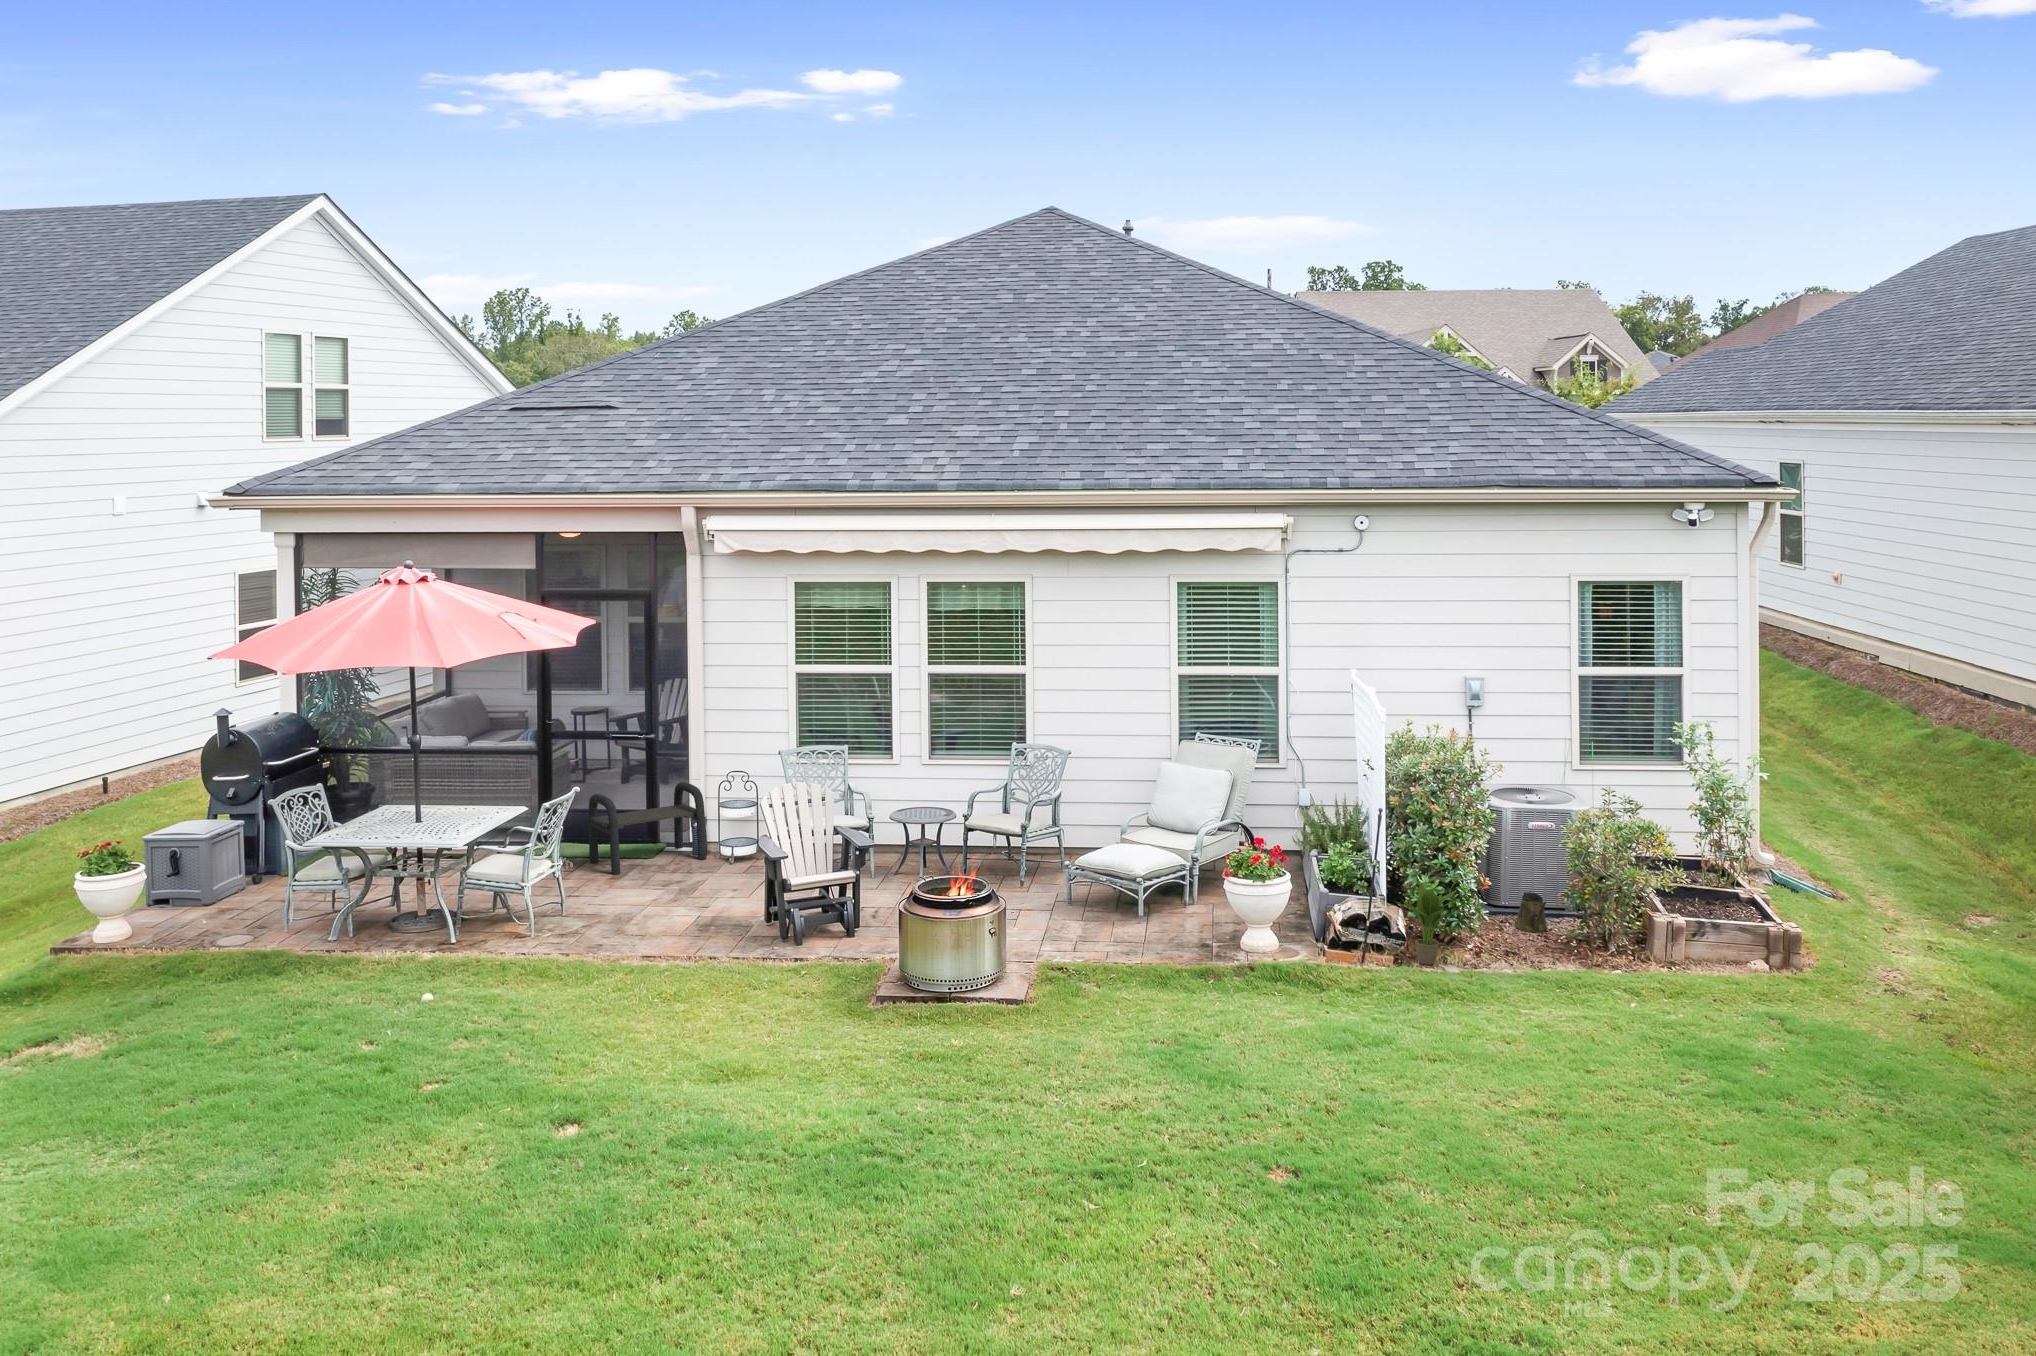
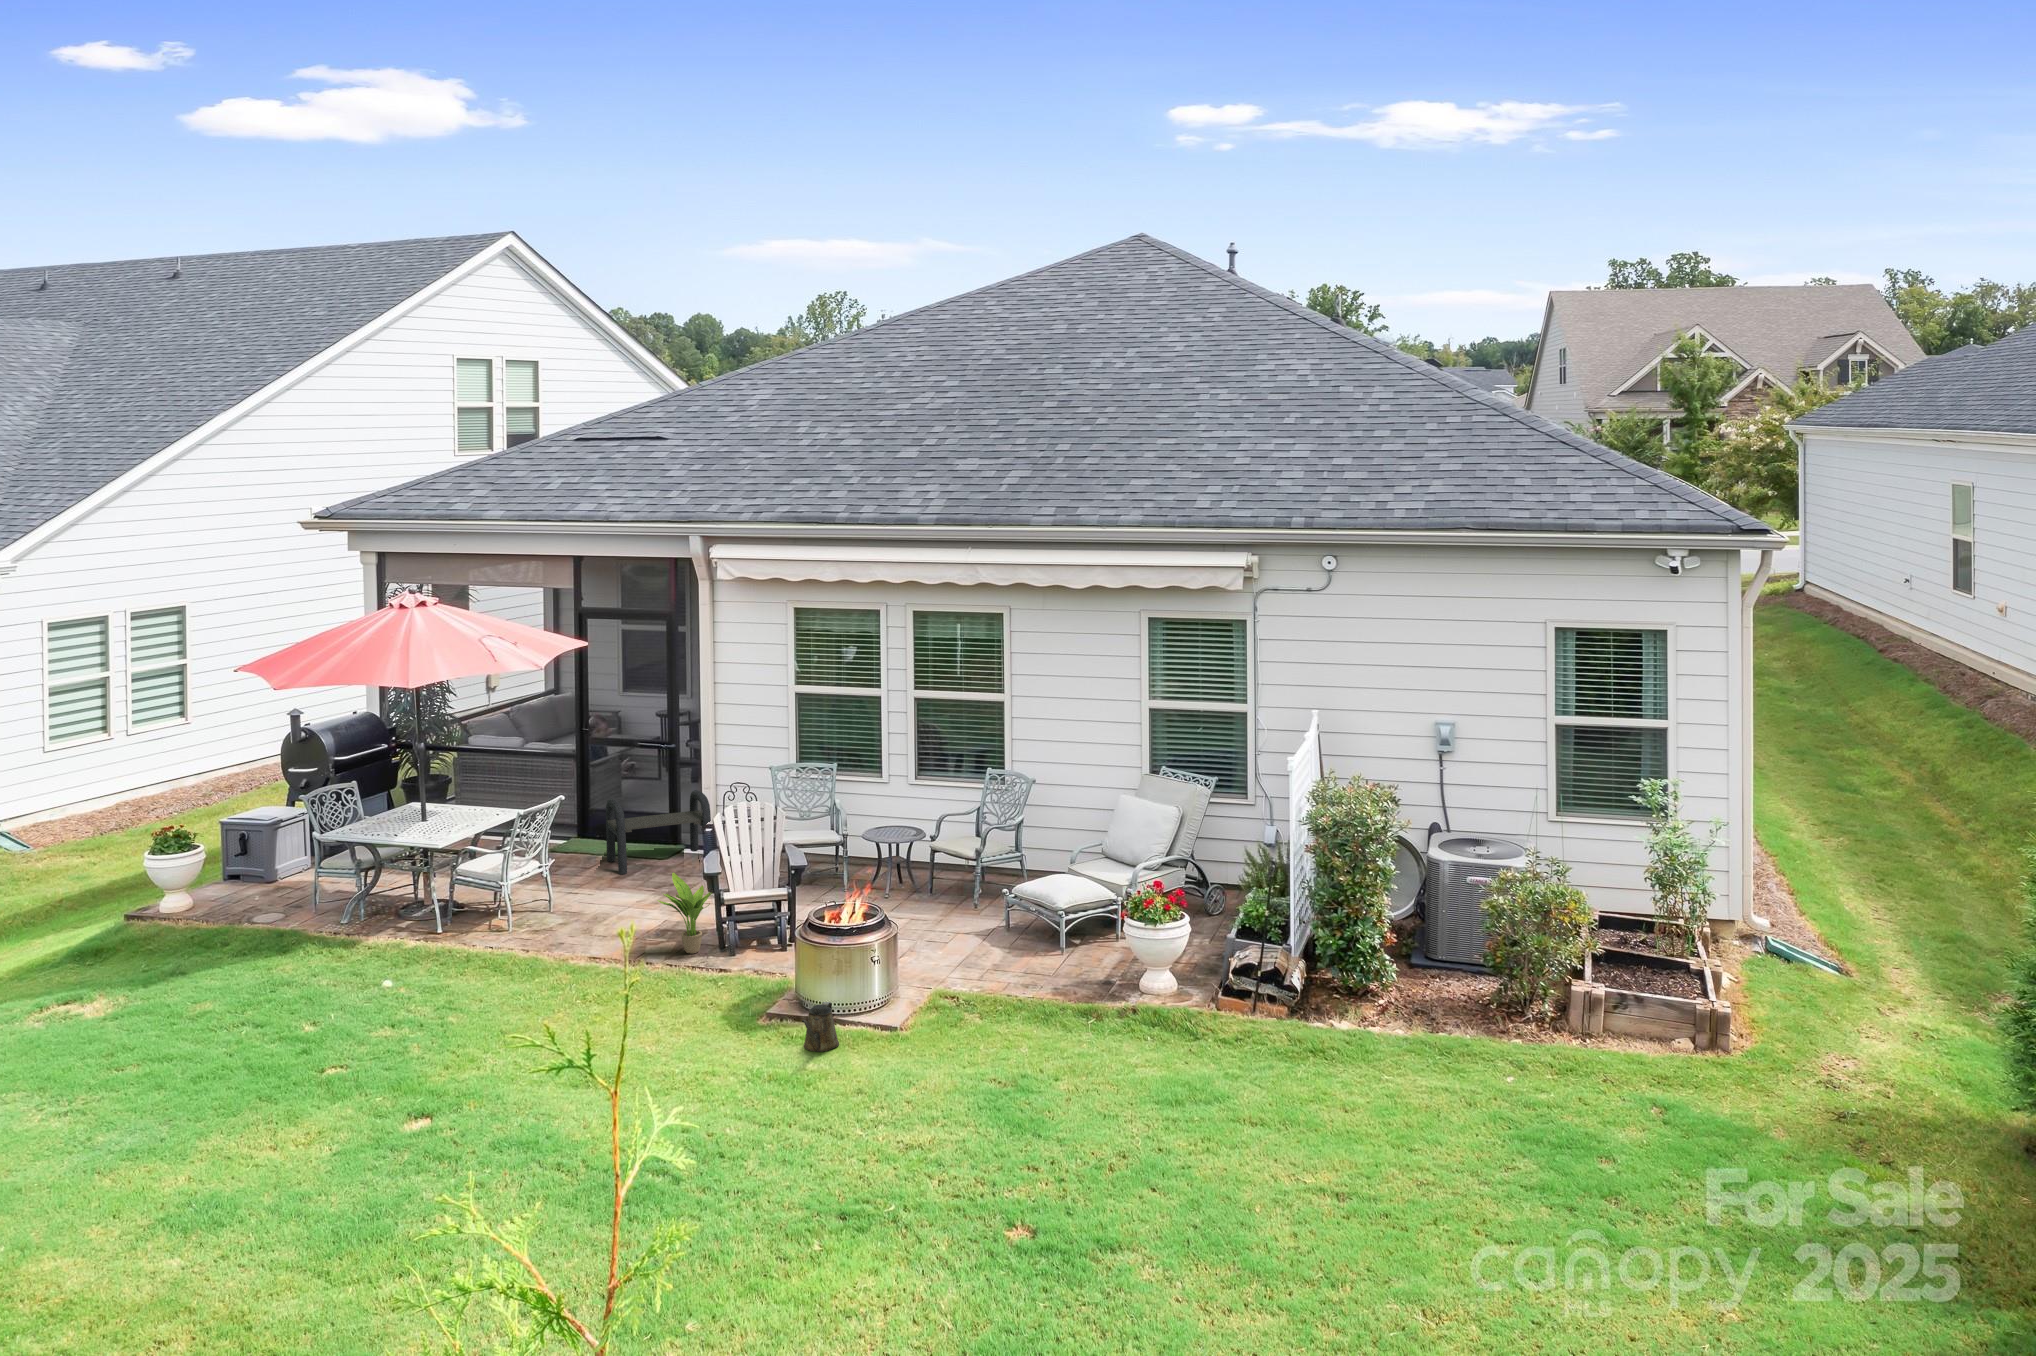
potted plant: present [1398,883,1459,965] -> present [658,873,712,954]
watering can: present [1515,892,1547,932] -> present [802,1002,839,1052]

